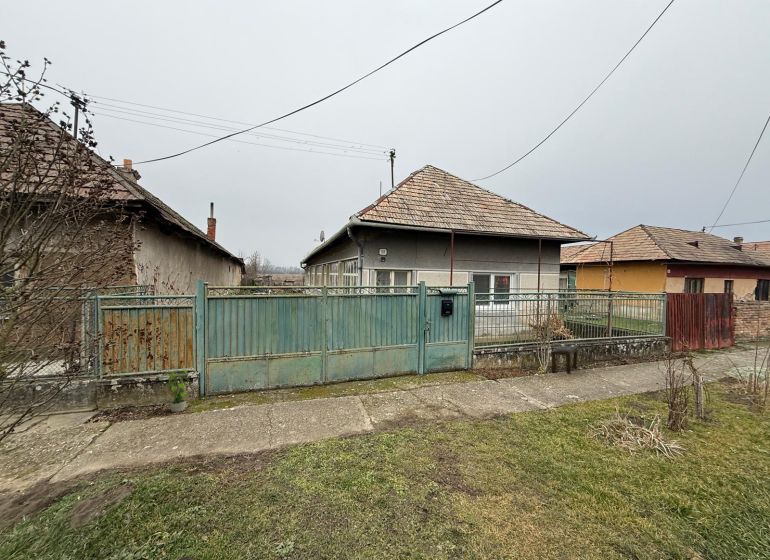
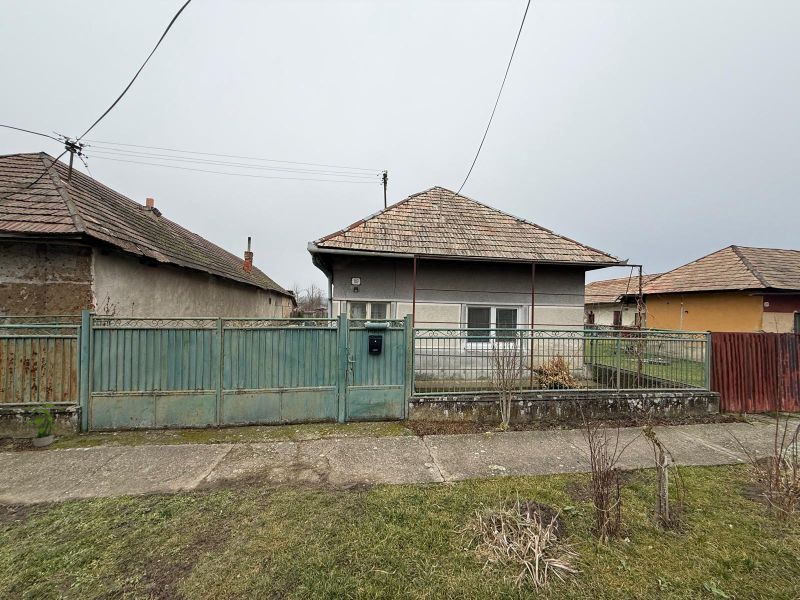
bench: present [551,346,578,374] -> none [508,399,555,441]

